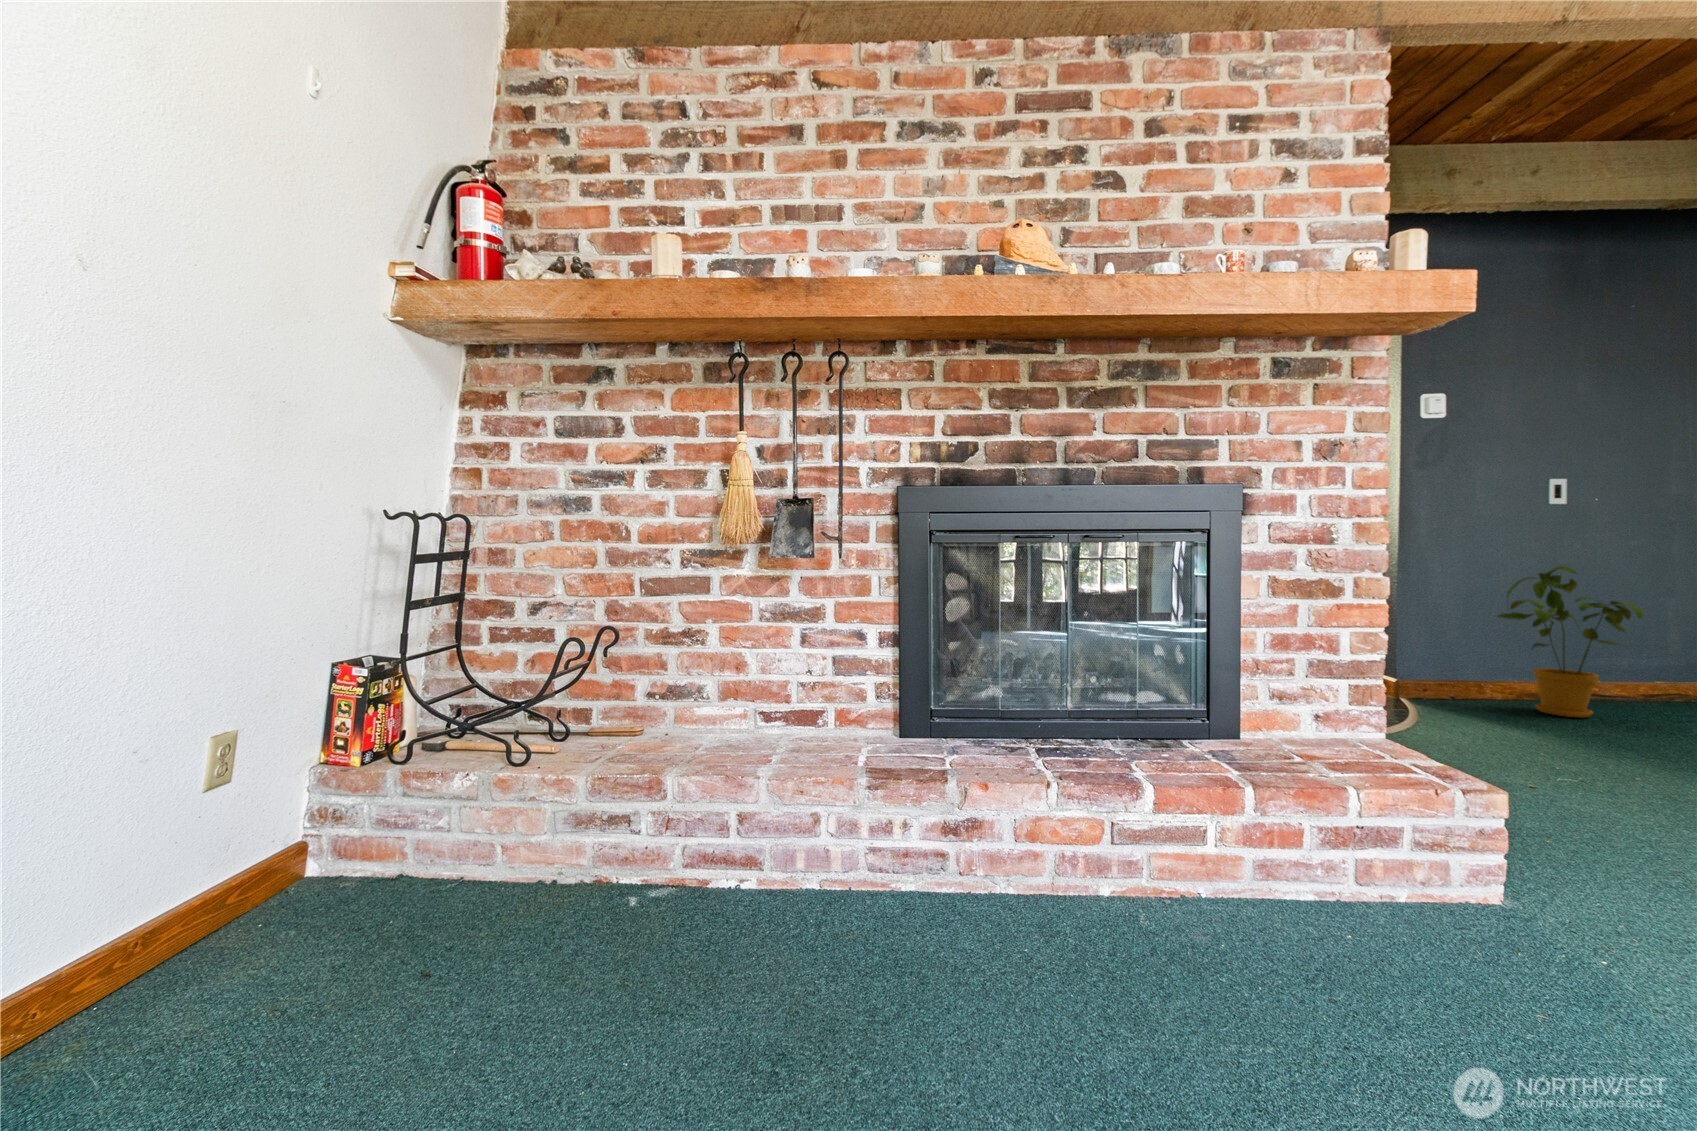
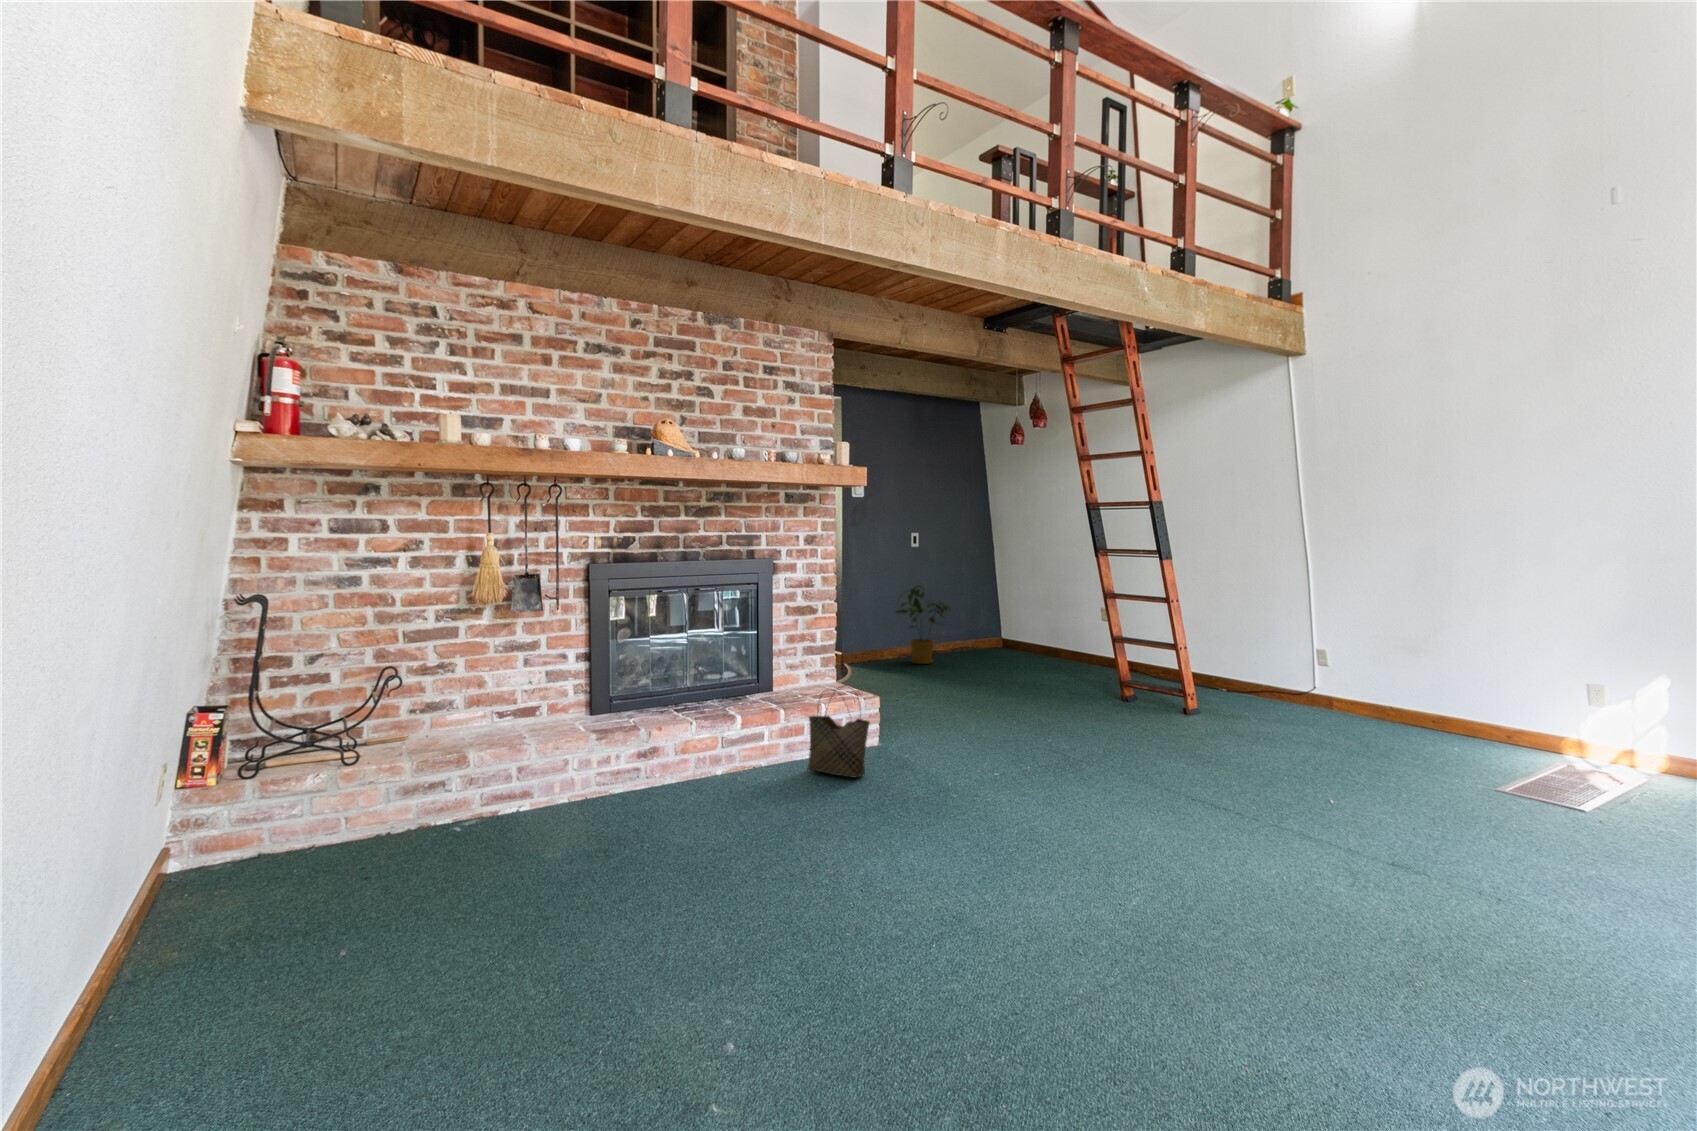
woven basket: none [1313,753,1503,994] -> present [807,690,870,778]

